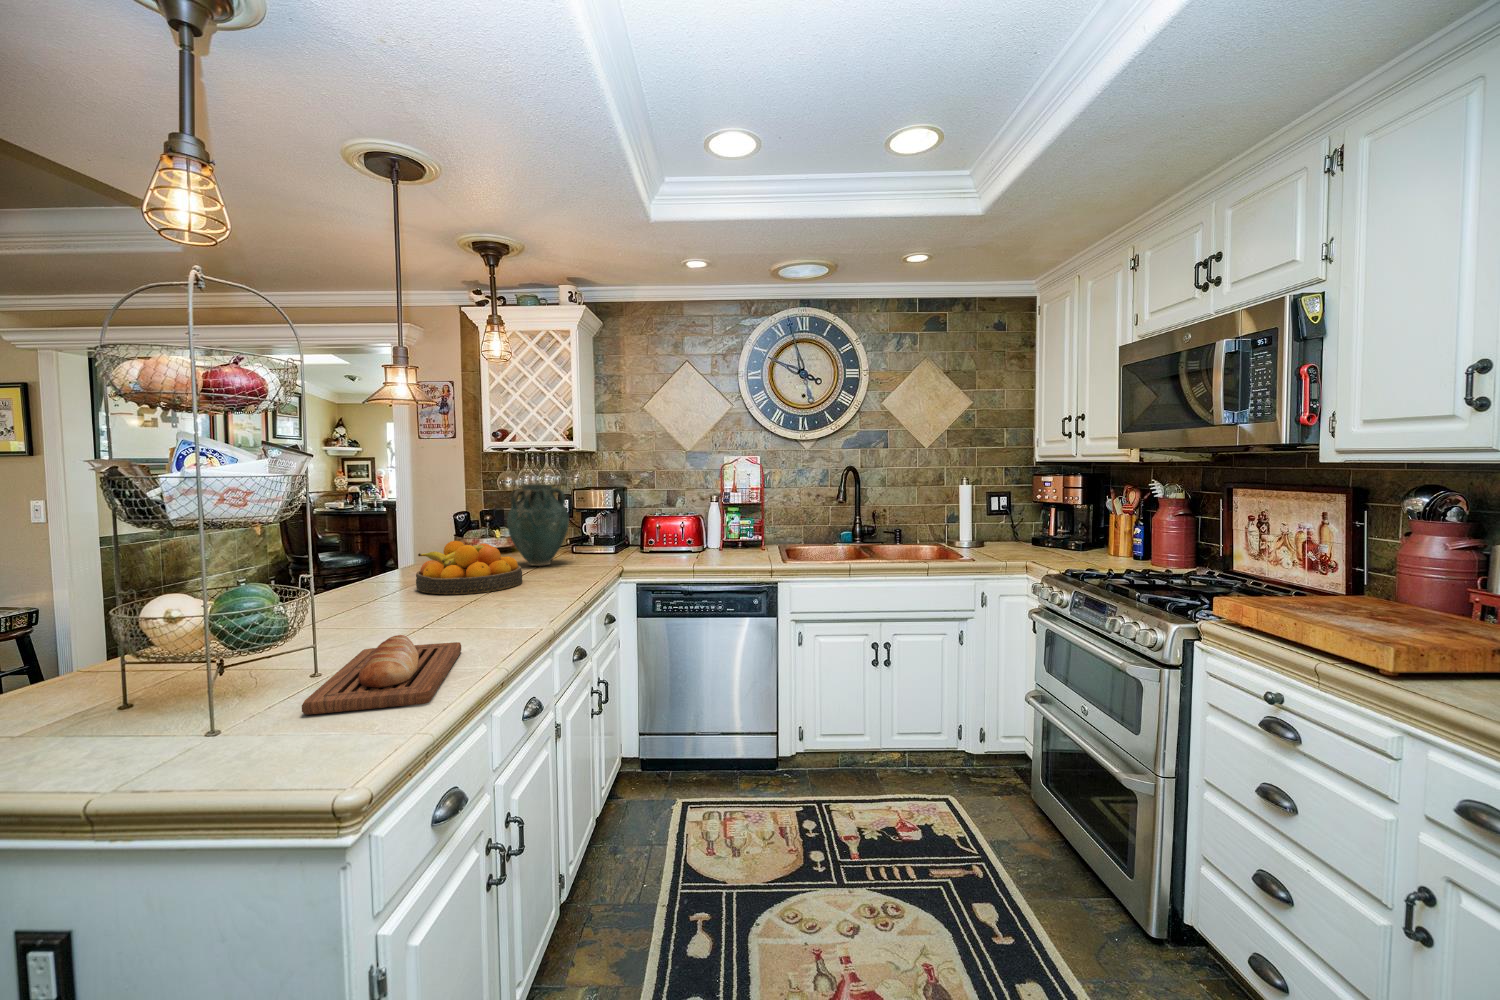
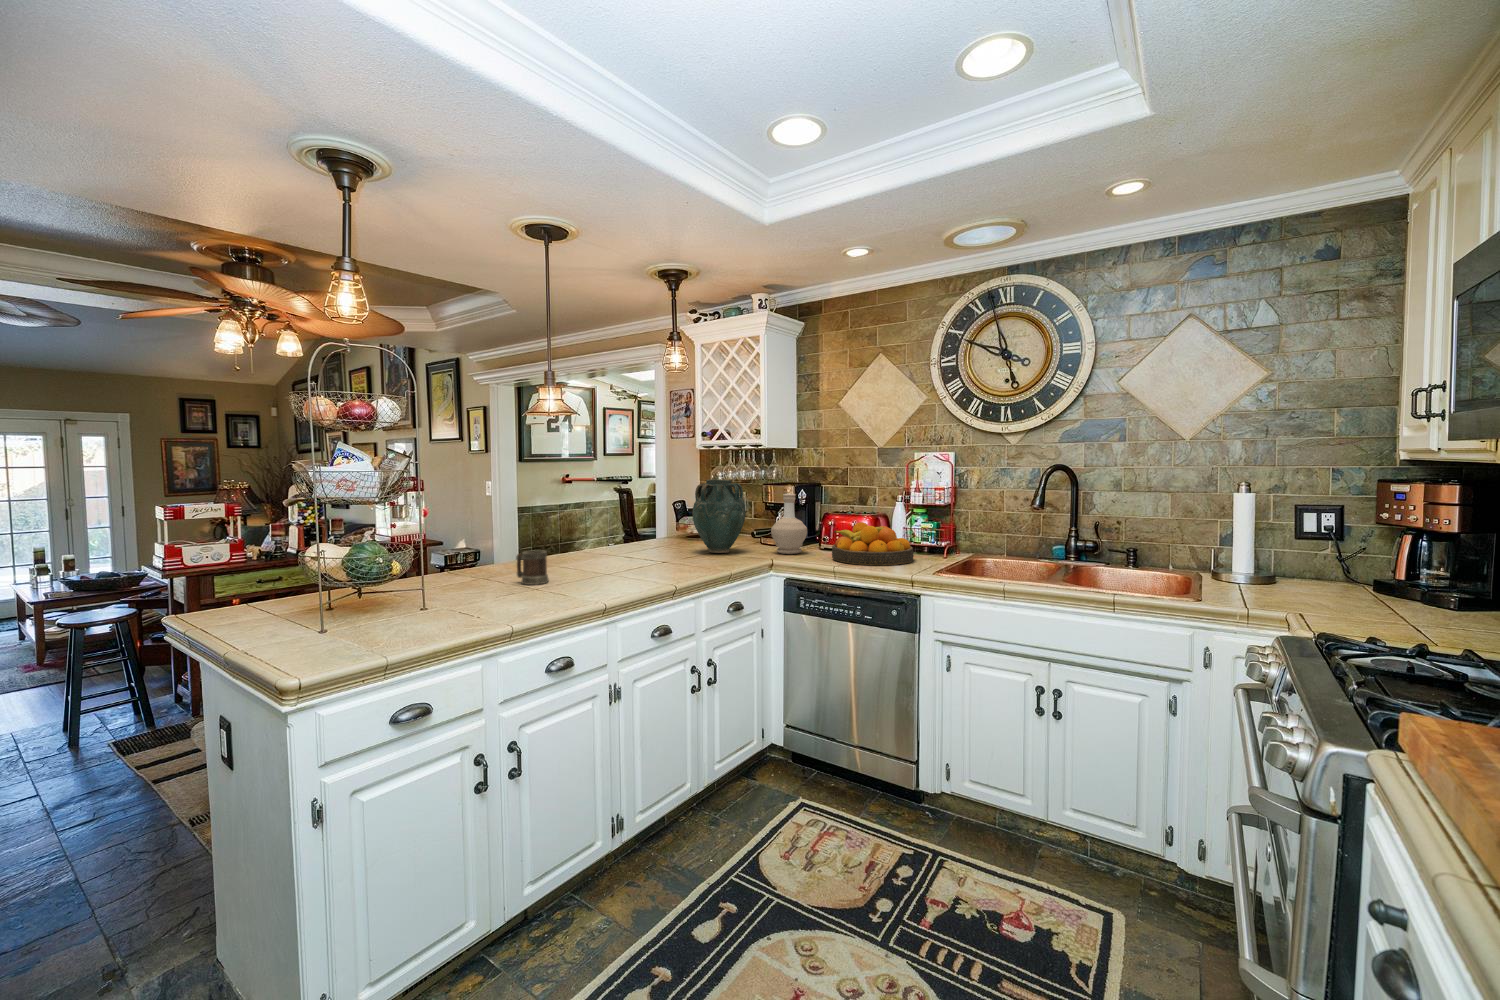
bottle: none [597,497,634,560] -> present [771,494,807,554]
fruit bowl: present [416,541,522,594] -> present [832,522,914,565]
mug: none [372,578,422,623] -> present [516,550,549,585]
bread loaf: present [302,635,461,715] -> none [341,591,504,642]

